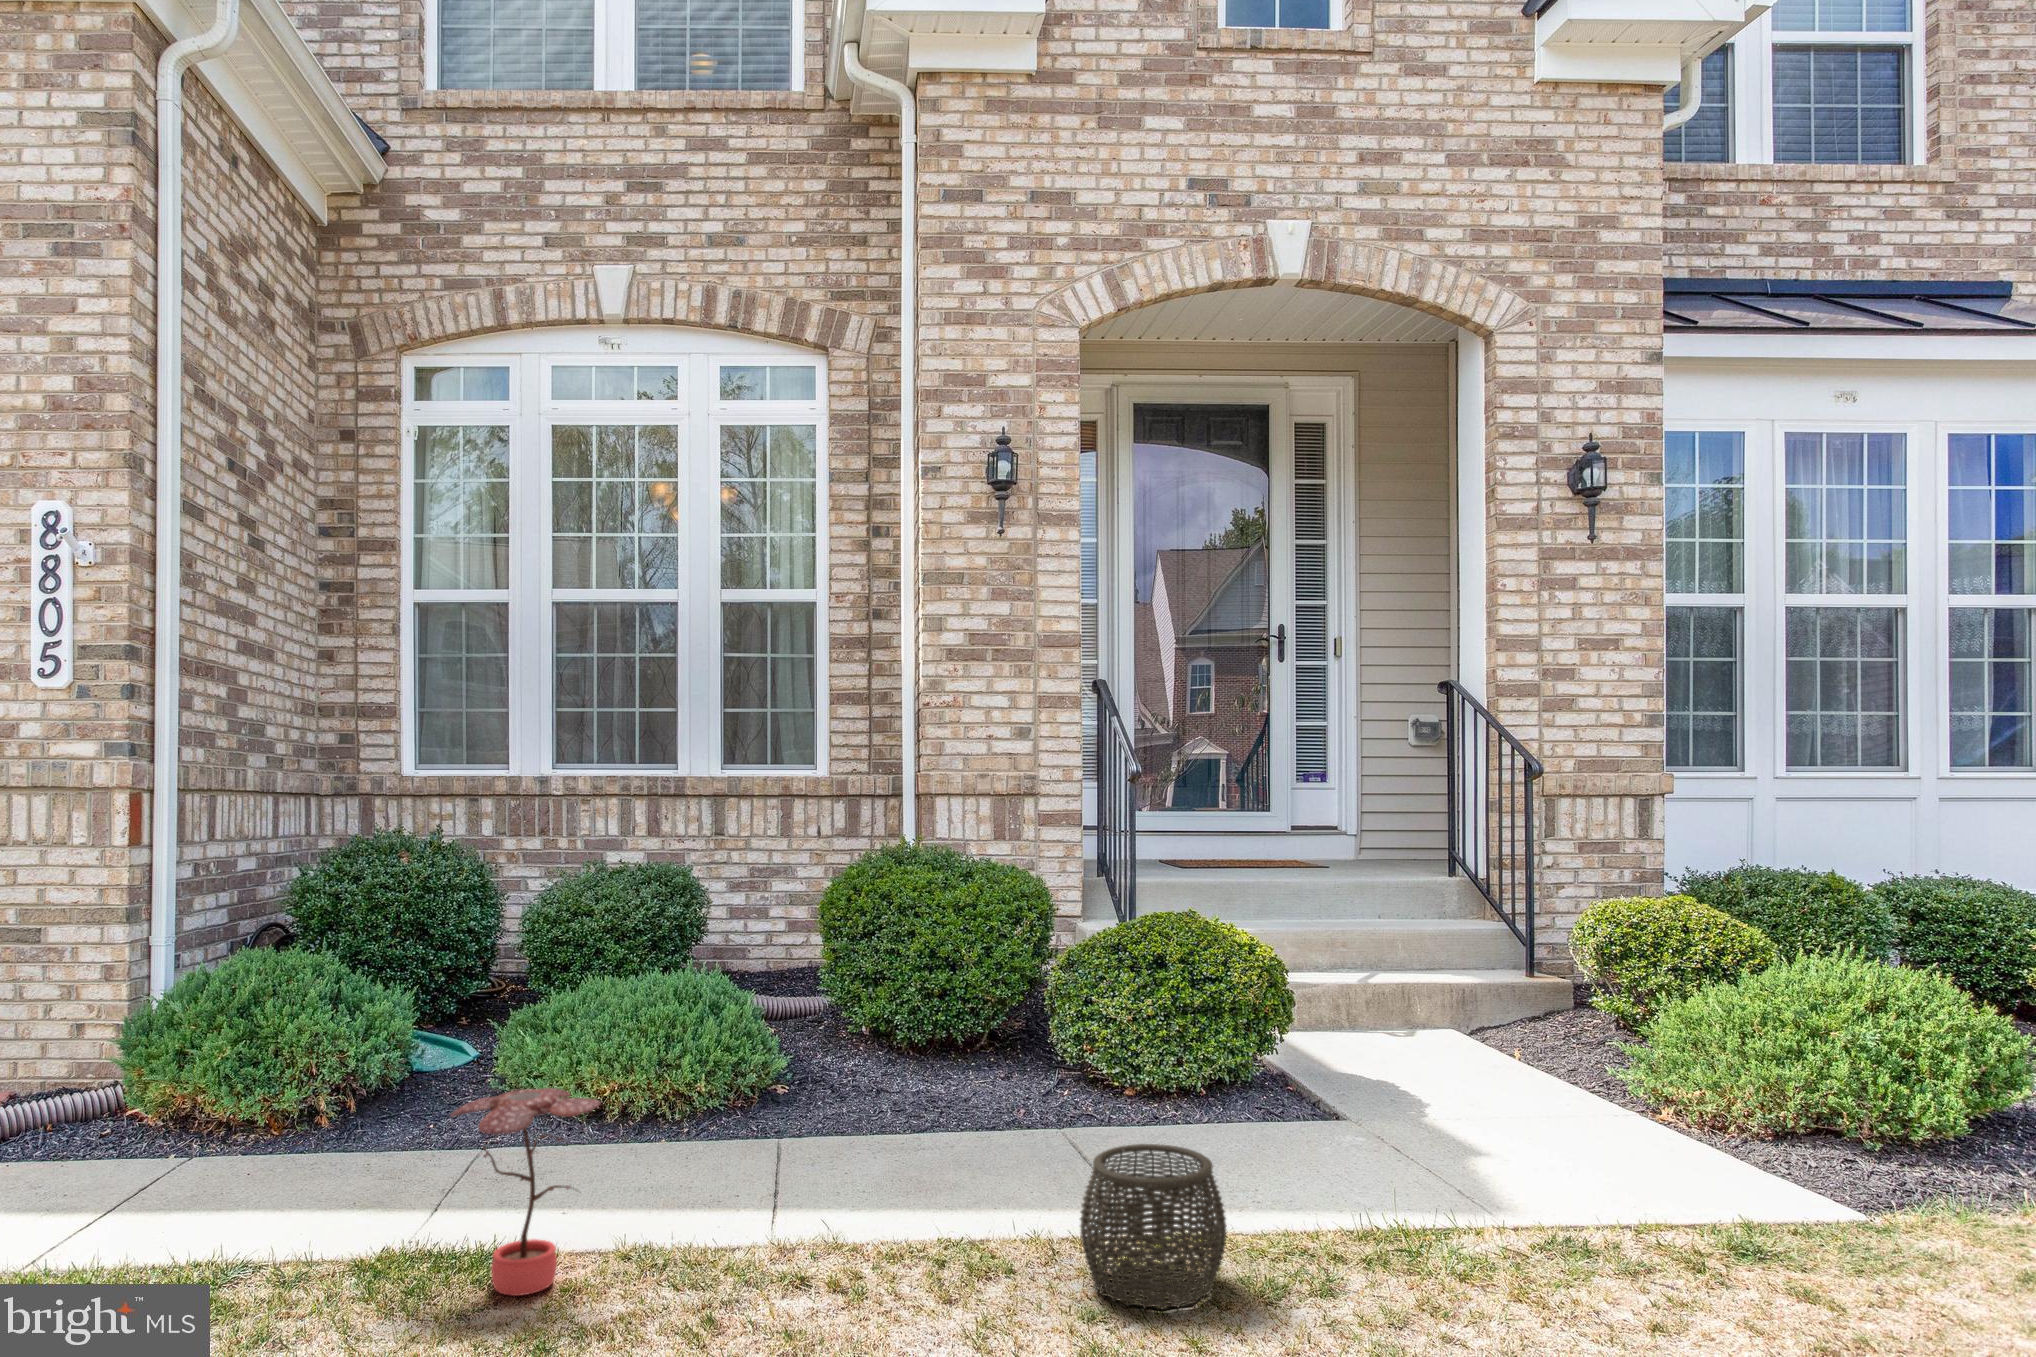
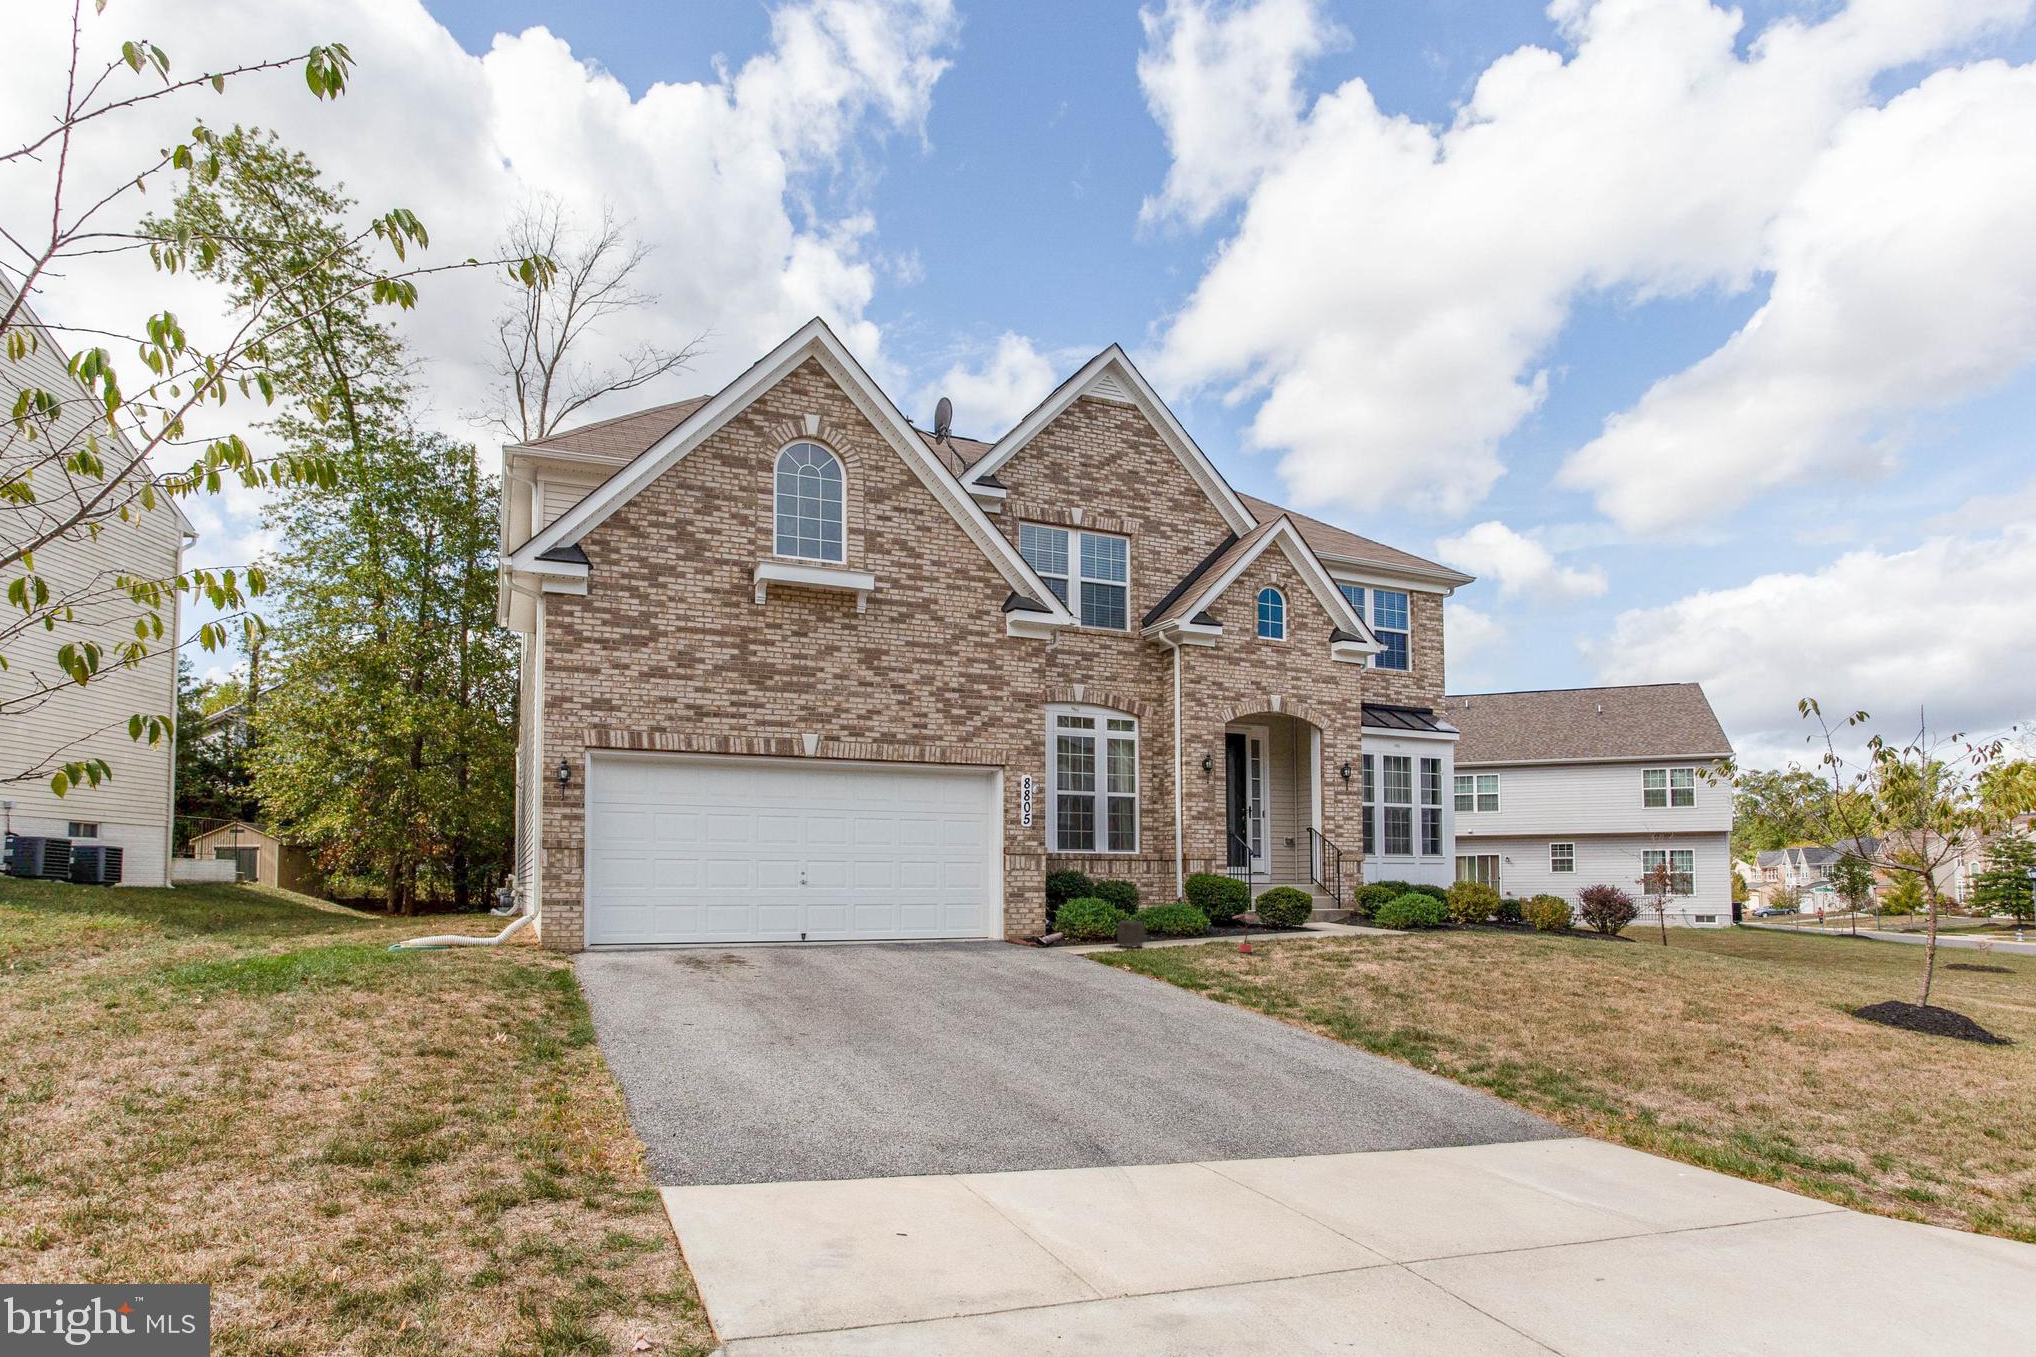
woven basket: present [1080,1144,1226,1309] -> present [1117,921,1145,947]

